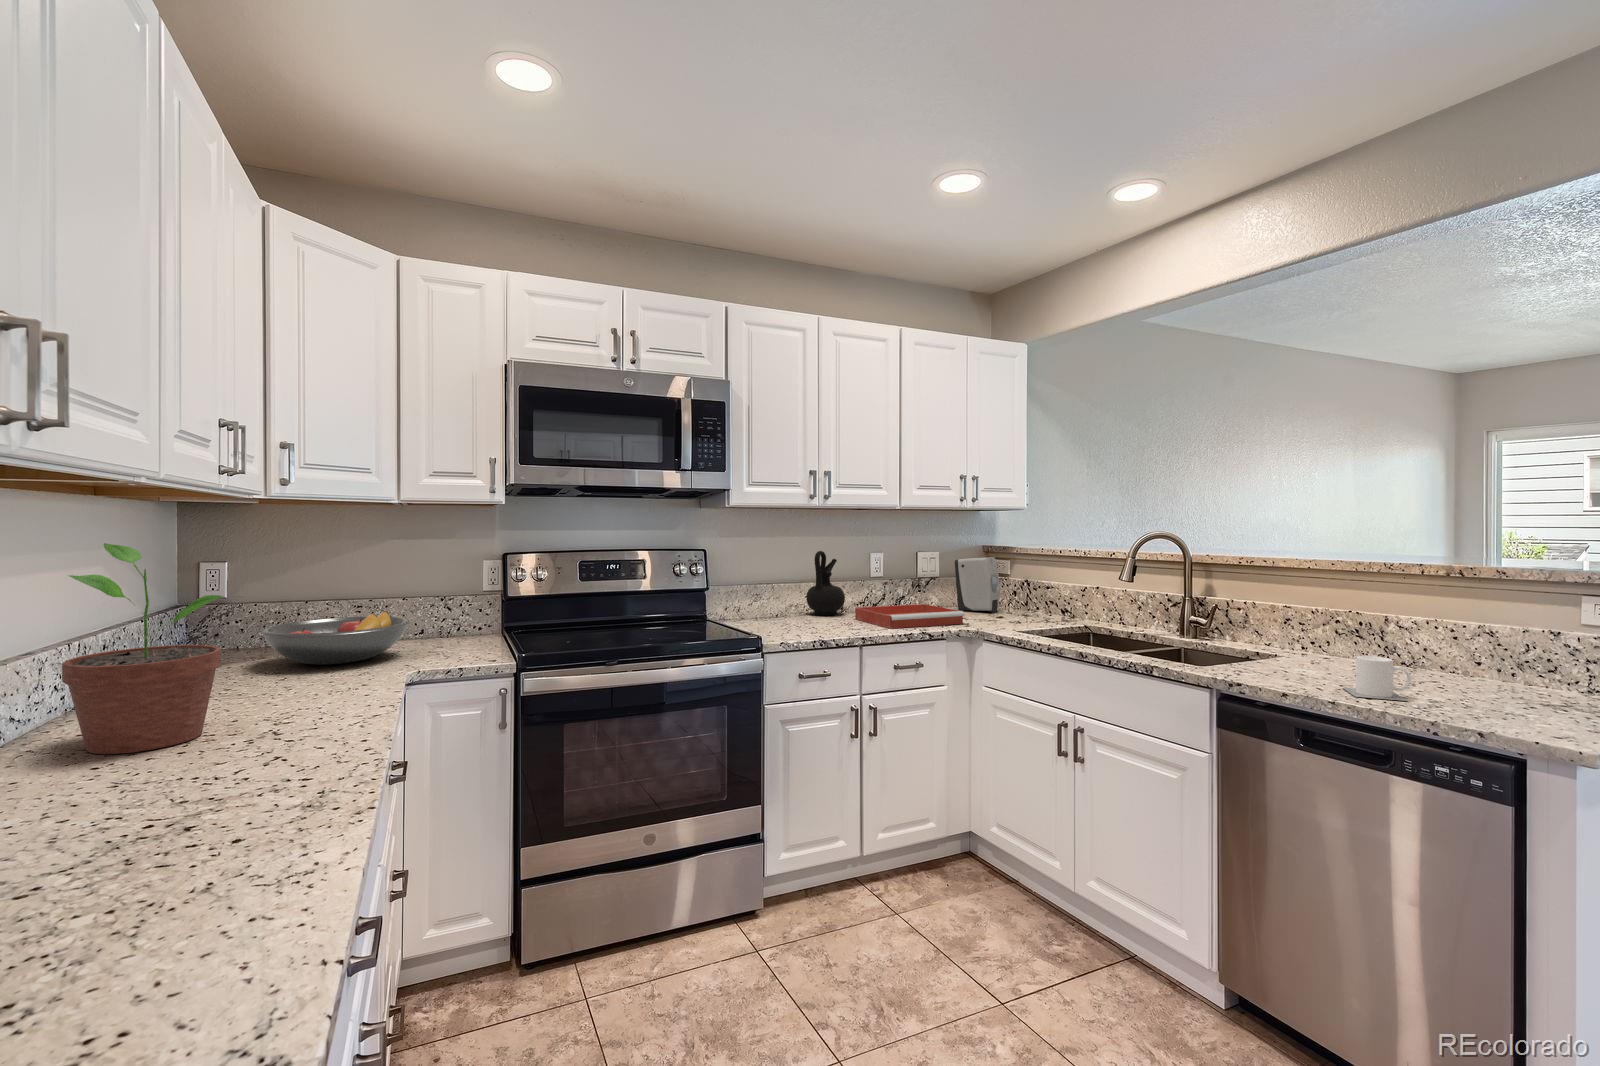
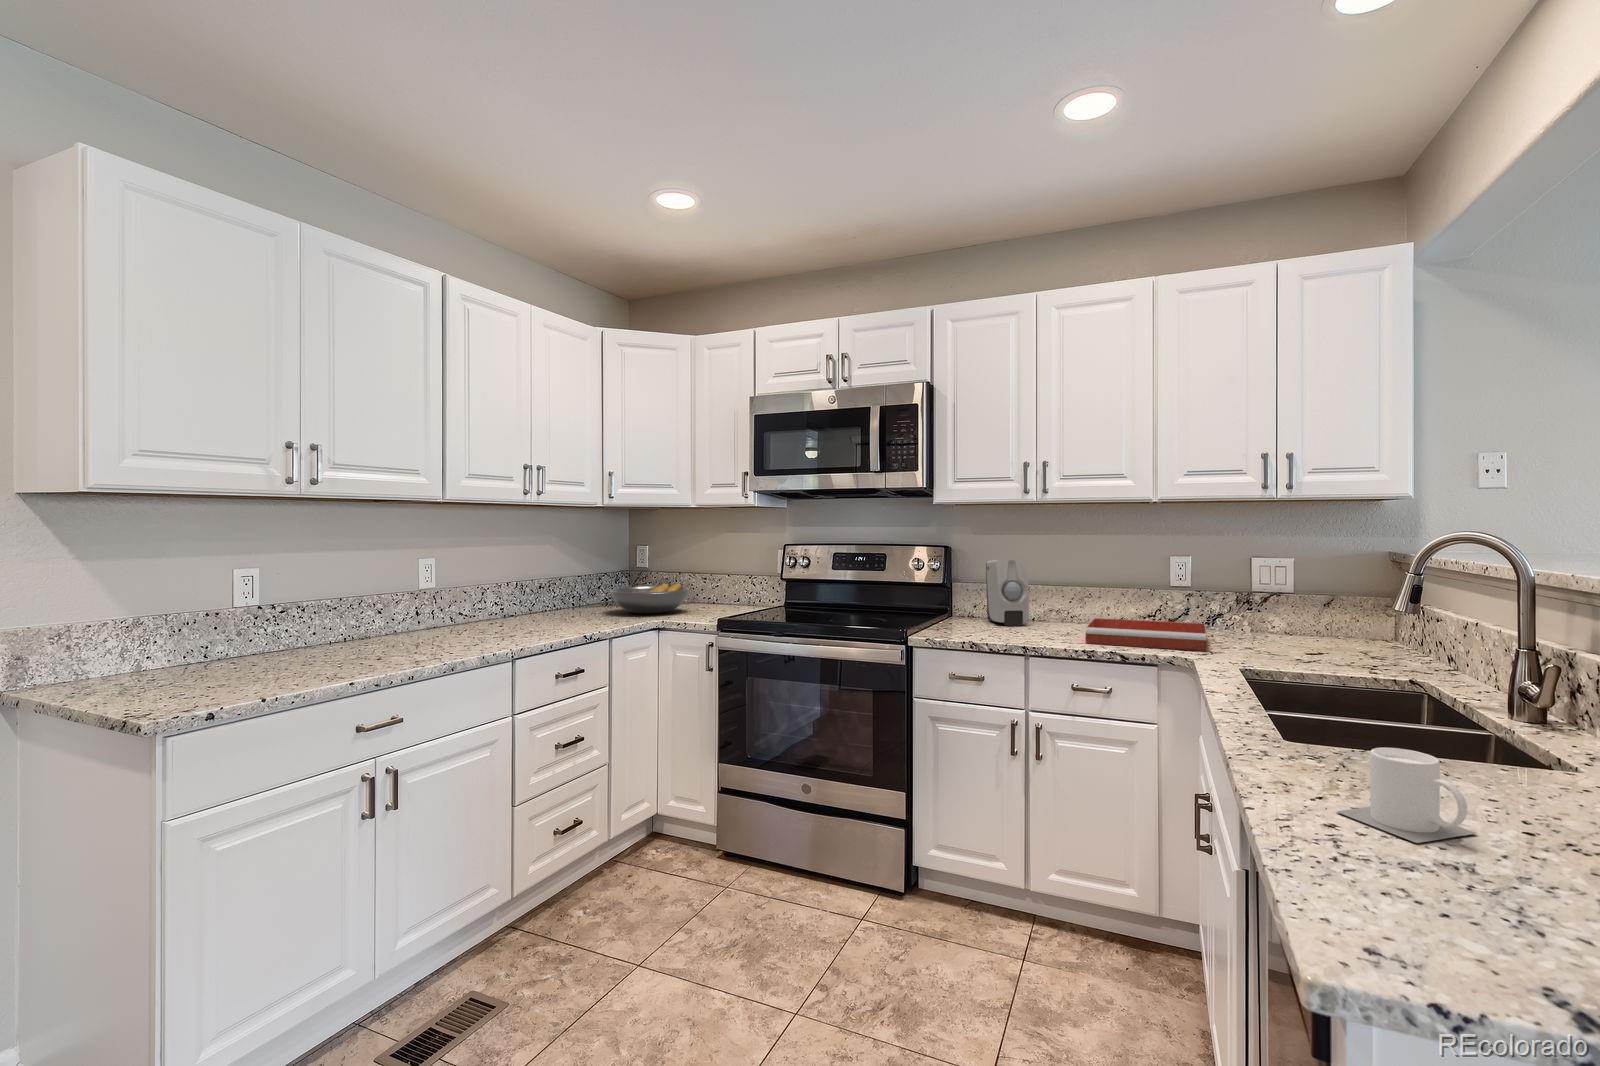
potted plant: present [62,543,223,754] -> none [453,534,515,634]
ceramic jug: present [806,551,845,615] -> none [1064,551,1111,626]
soap dispenser: present [955,557,1000,613] -> present [986,559,1029,626]

